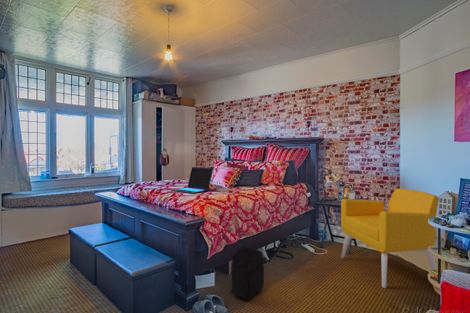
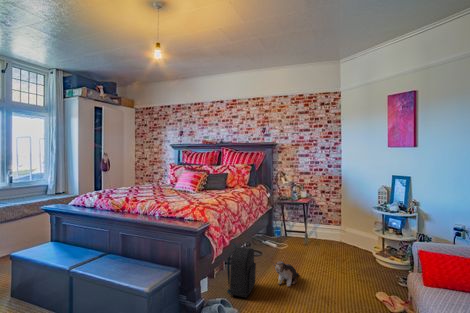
laptop: present [171,167,213,194] -> none [145,171,190,199]
armchair: present [341,189,439,288] -> none [301,186,380,268]
plush toy: none [281,268,319,297] -> present [273,261,299,286]

